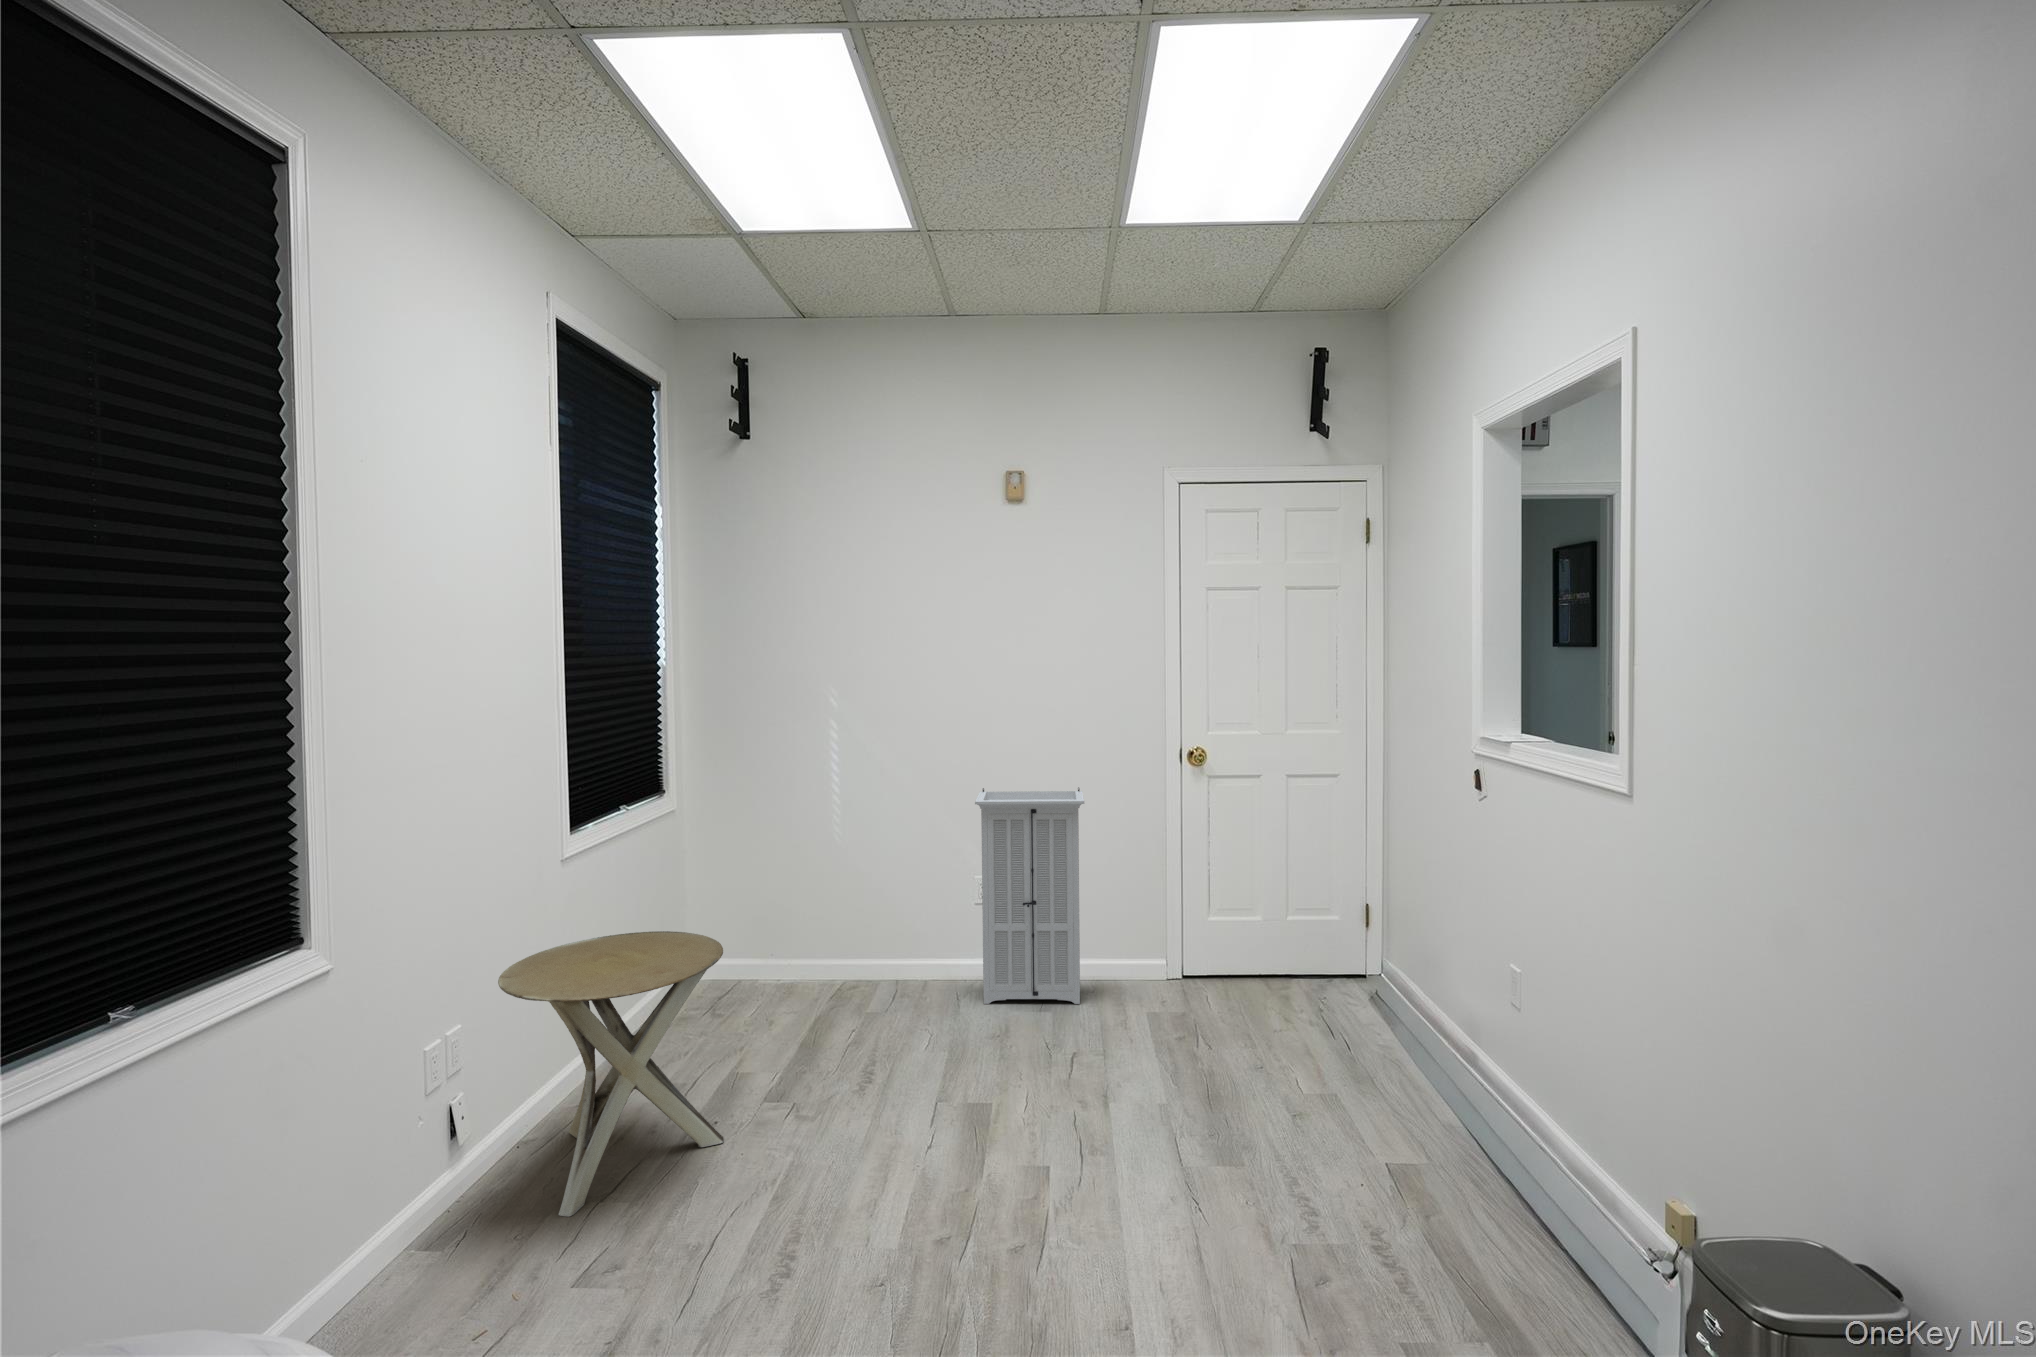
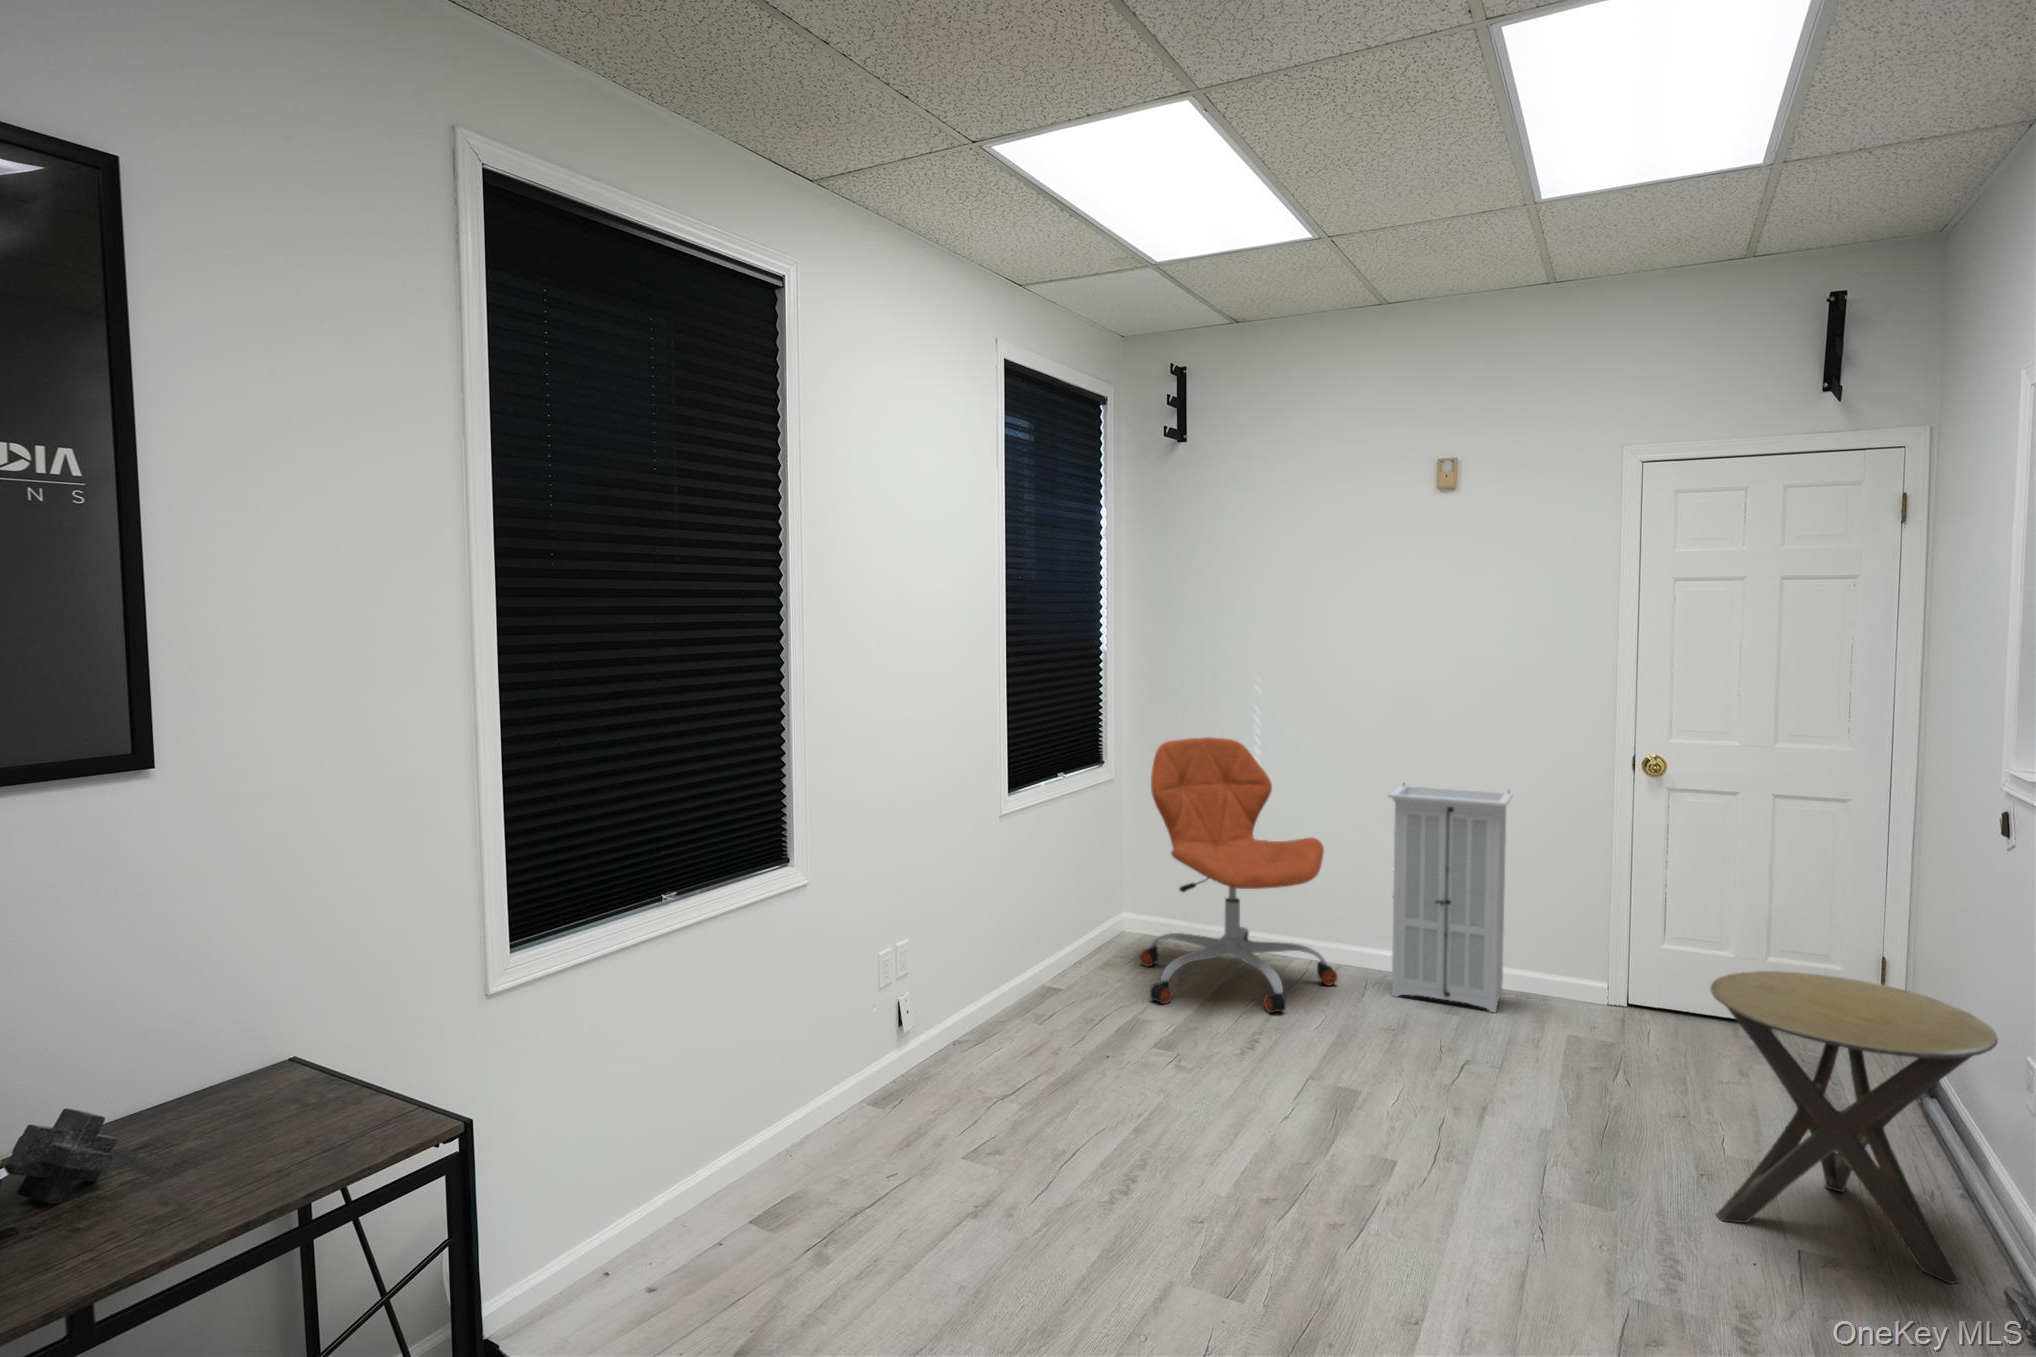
office chair: none [715,755,930,1061] -> present [1139,737,1338,1013]
side table: present [498,931,724,1217] -> present [1710,971,1998,1284]

